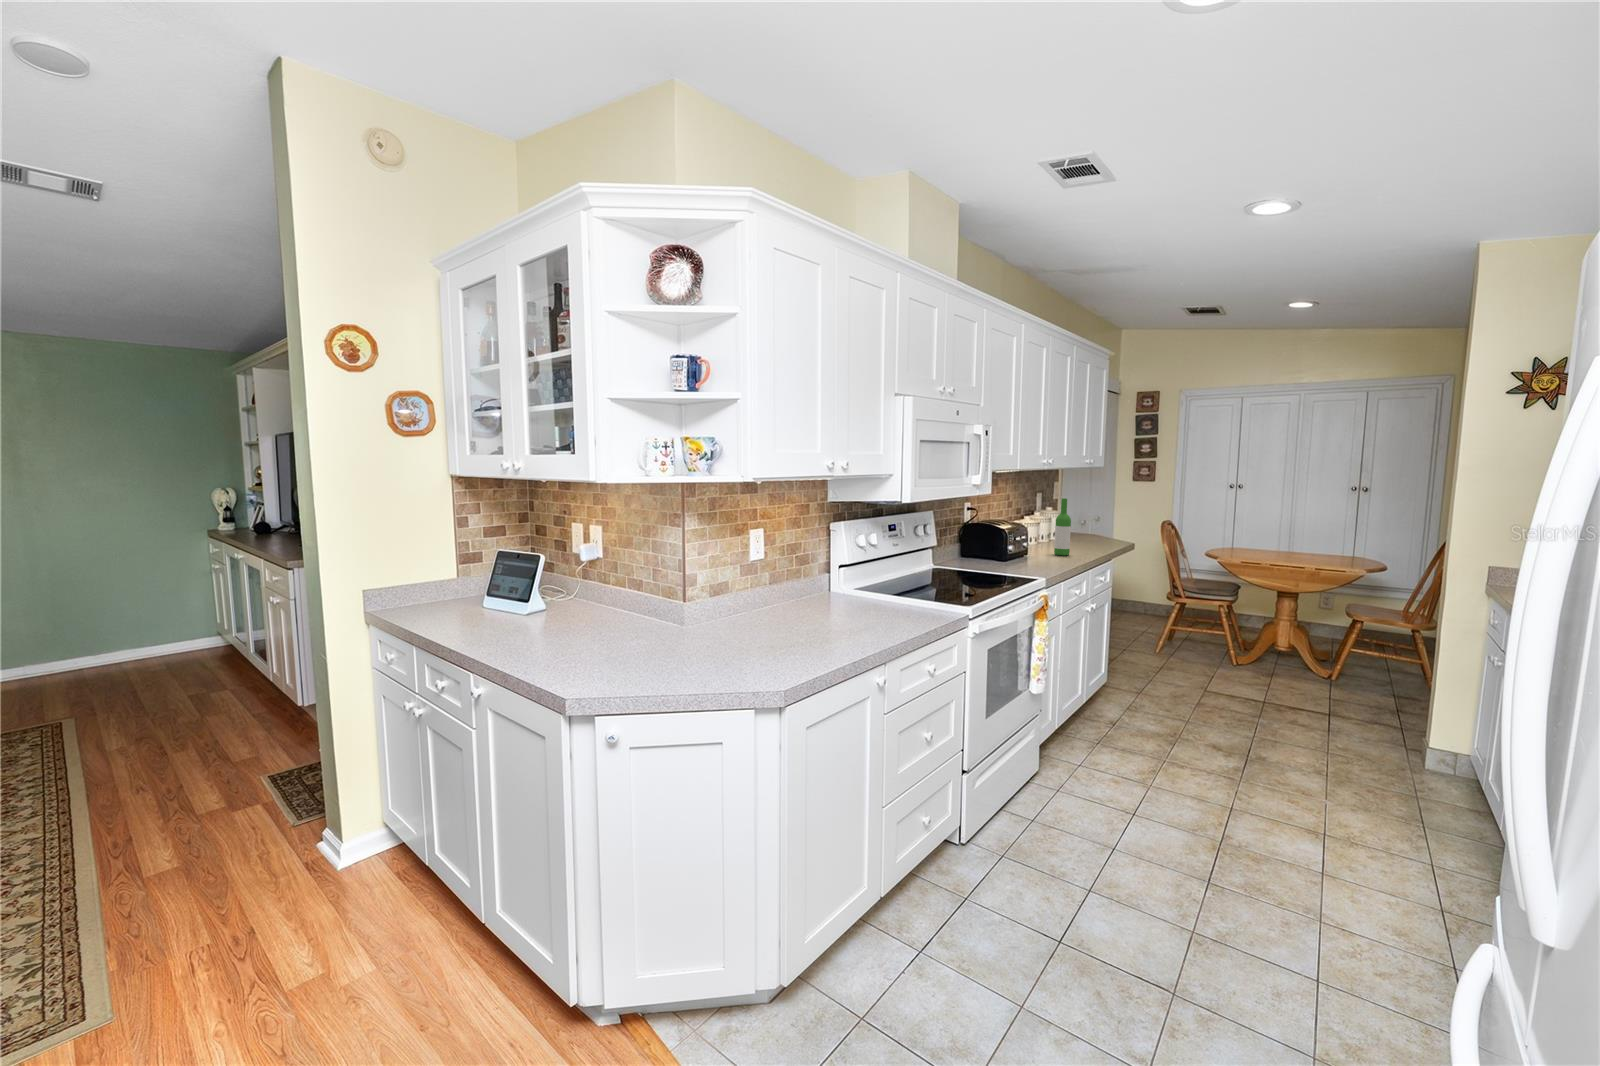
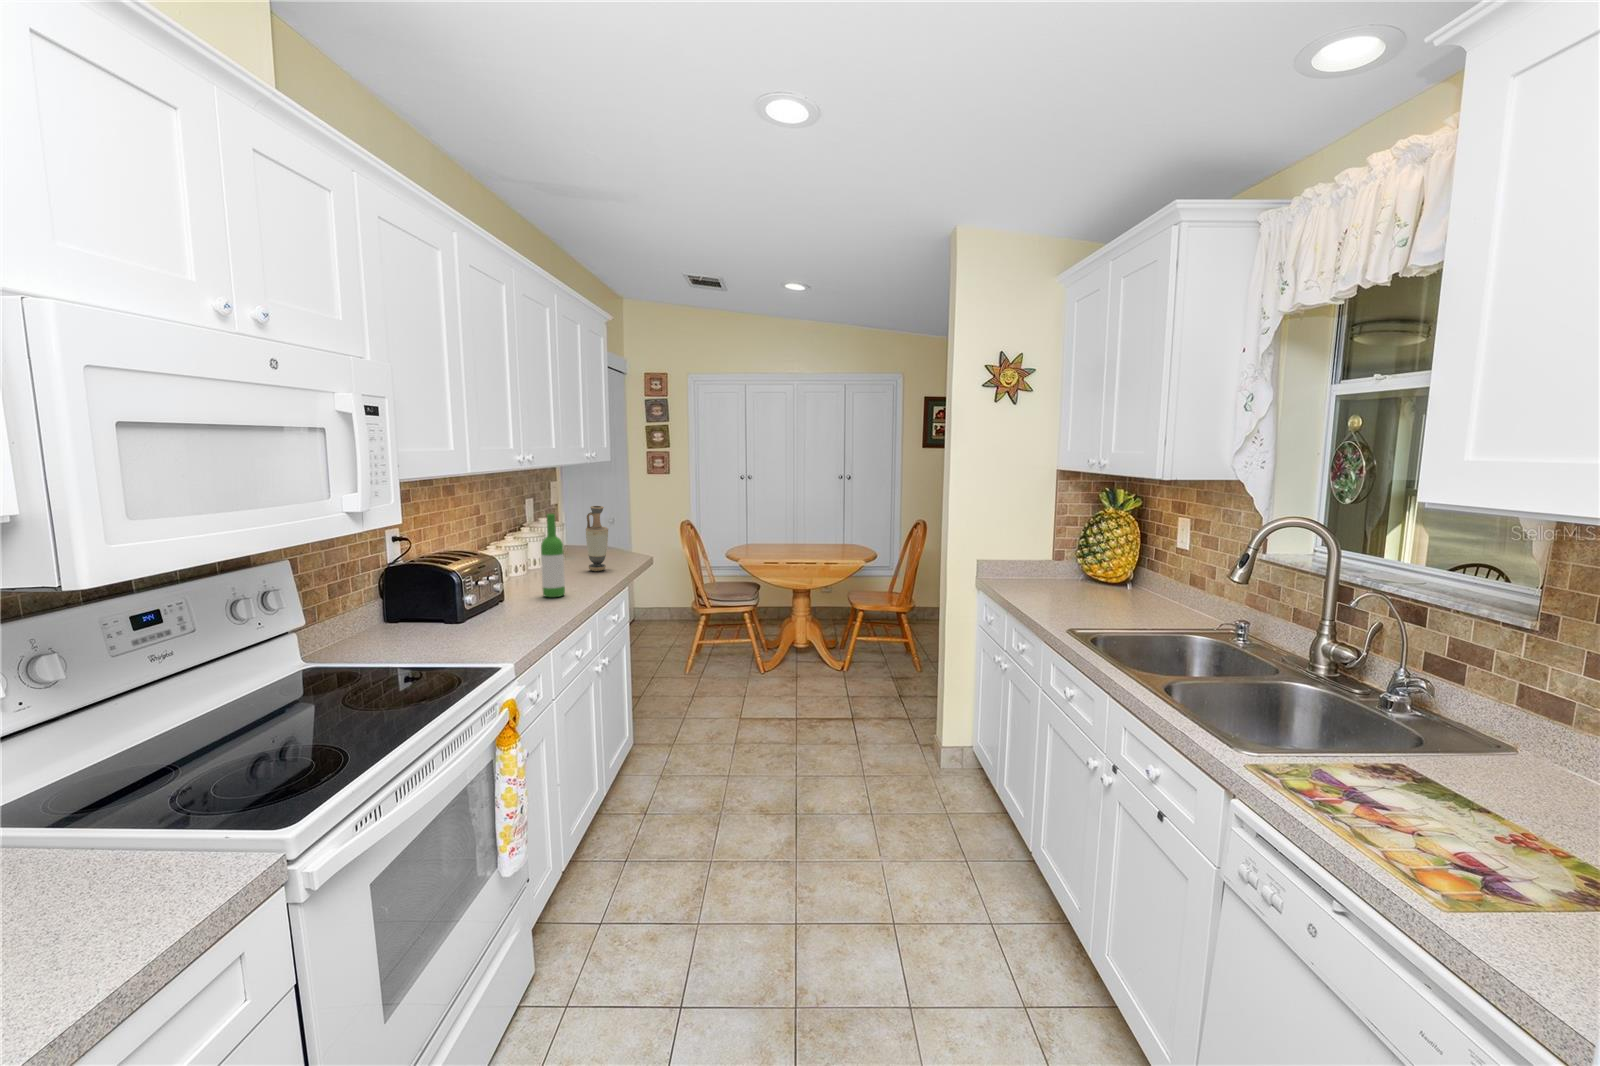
vase: none [1084,497,1102,546] -> present [586,506,608,571]

